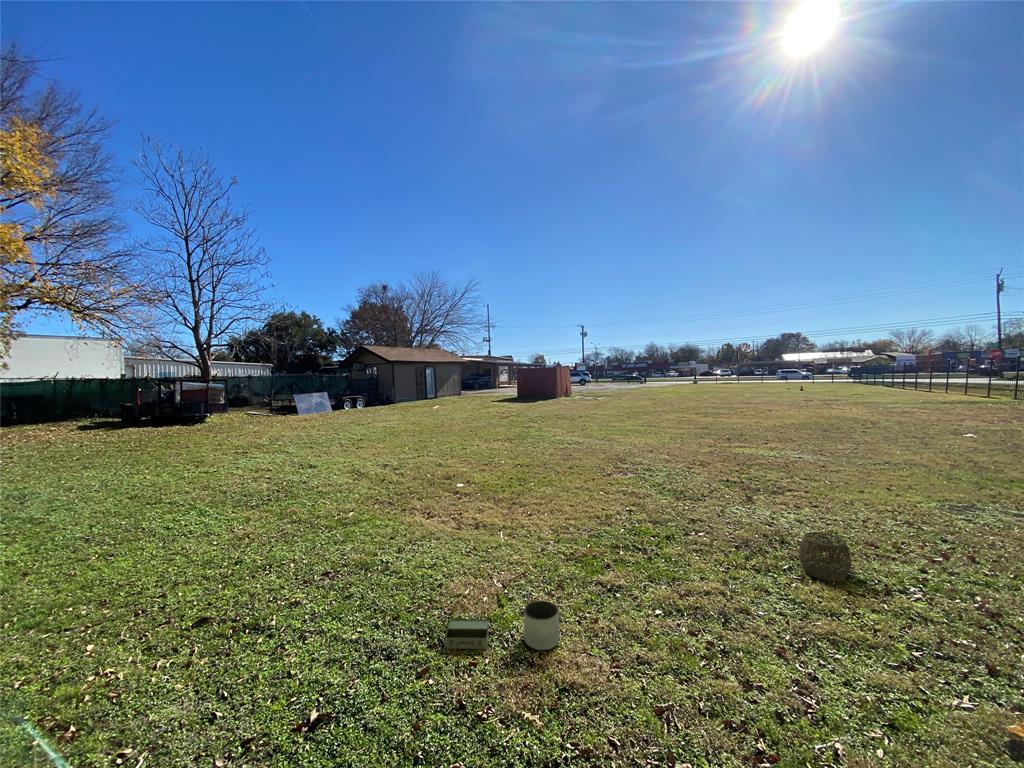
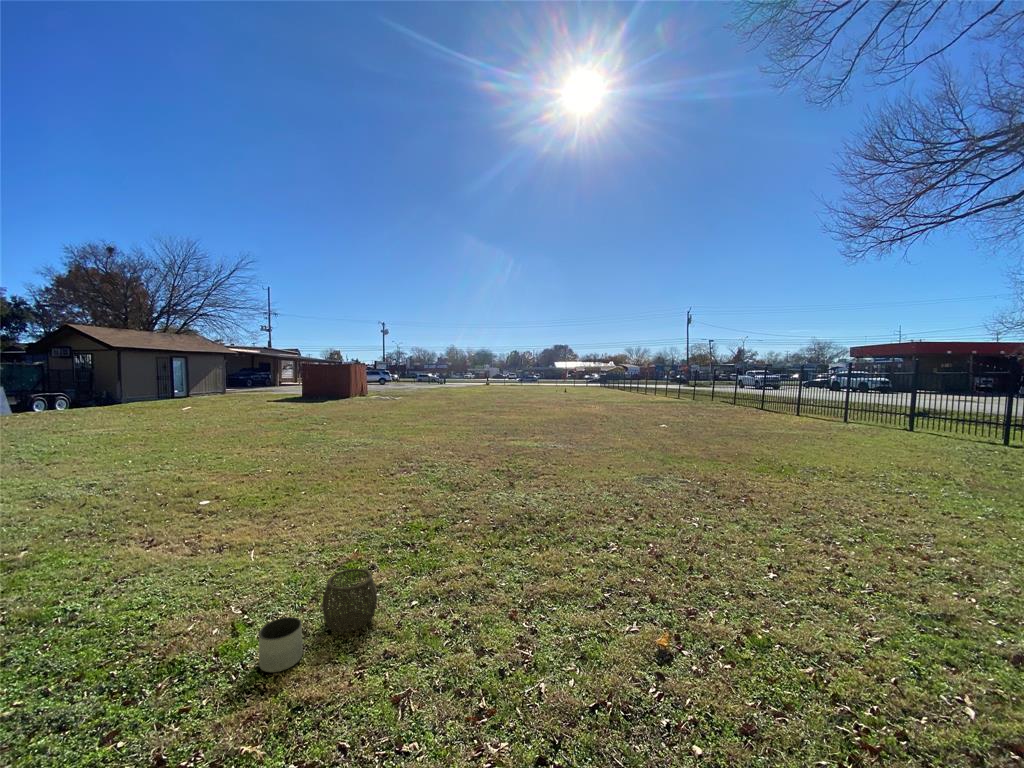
woven basket: present [799,532,851,582] -> present [322,569,377,632]
toolbox: present [445,619,490,649] -> none [146,653,216,702]

